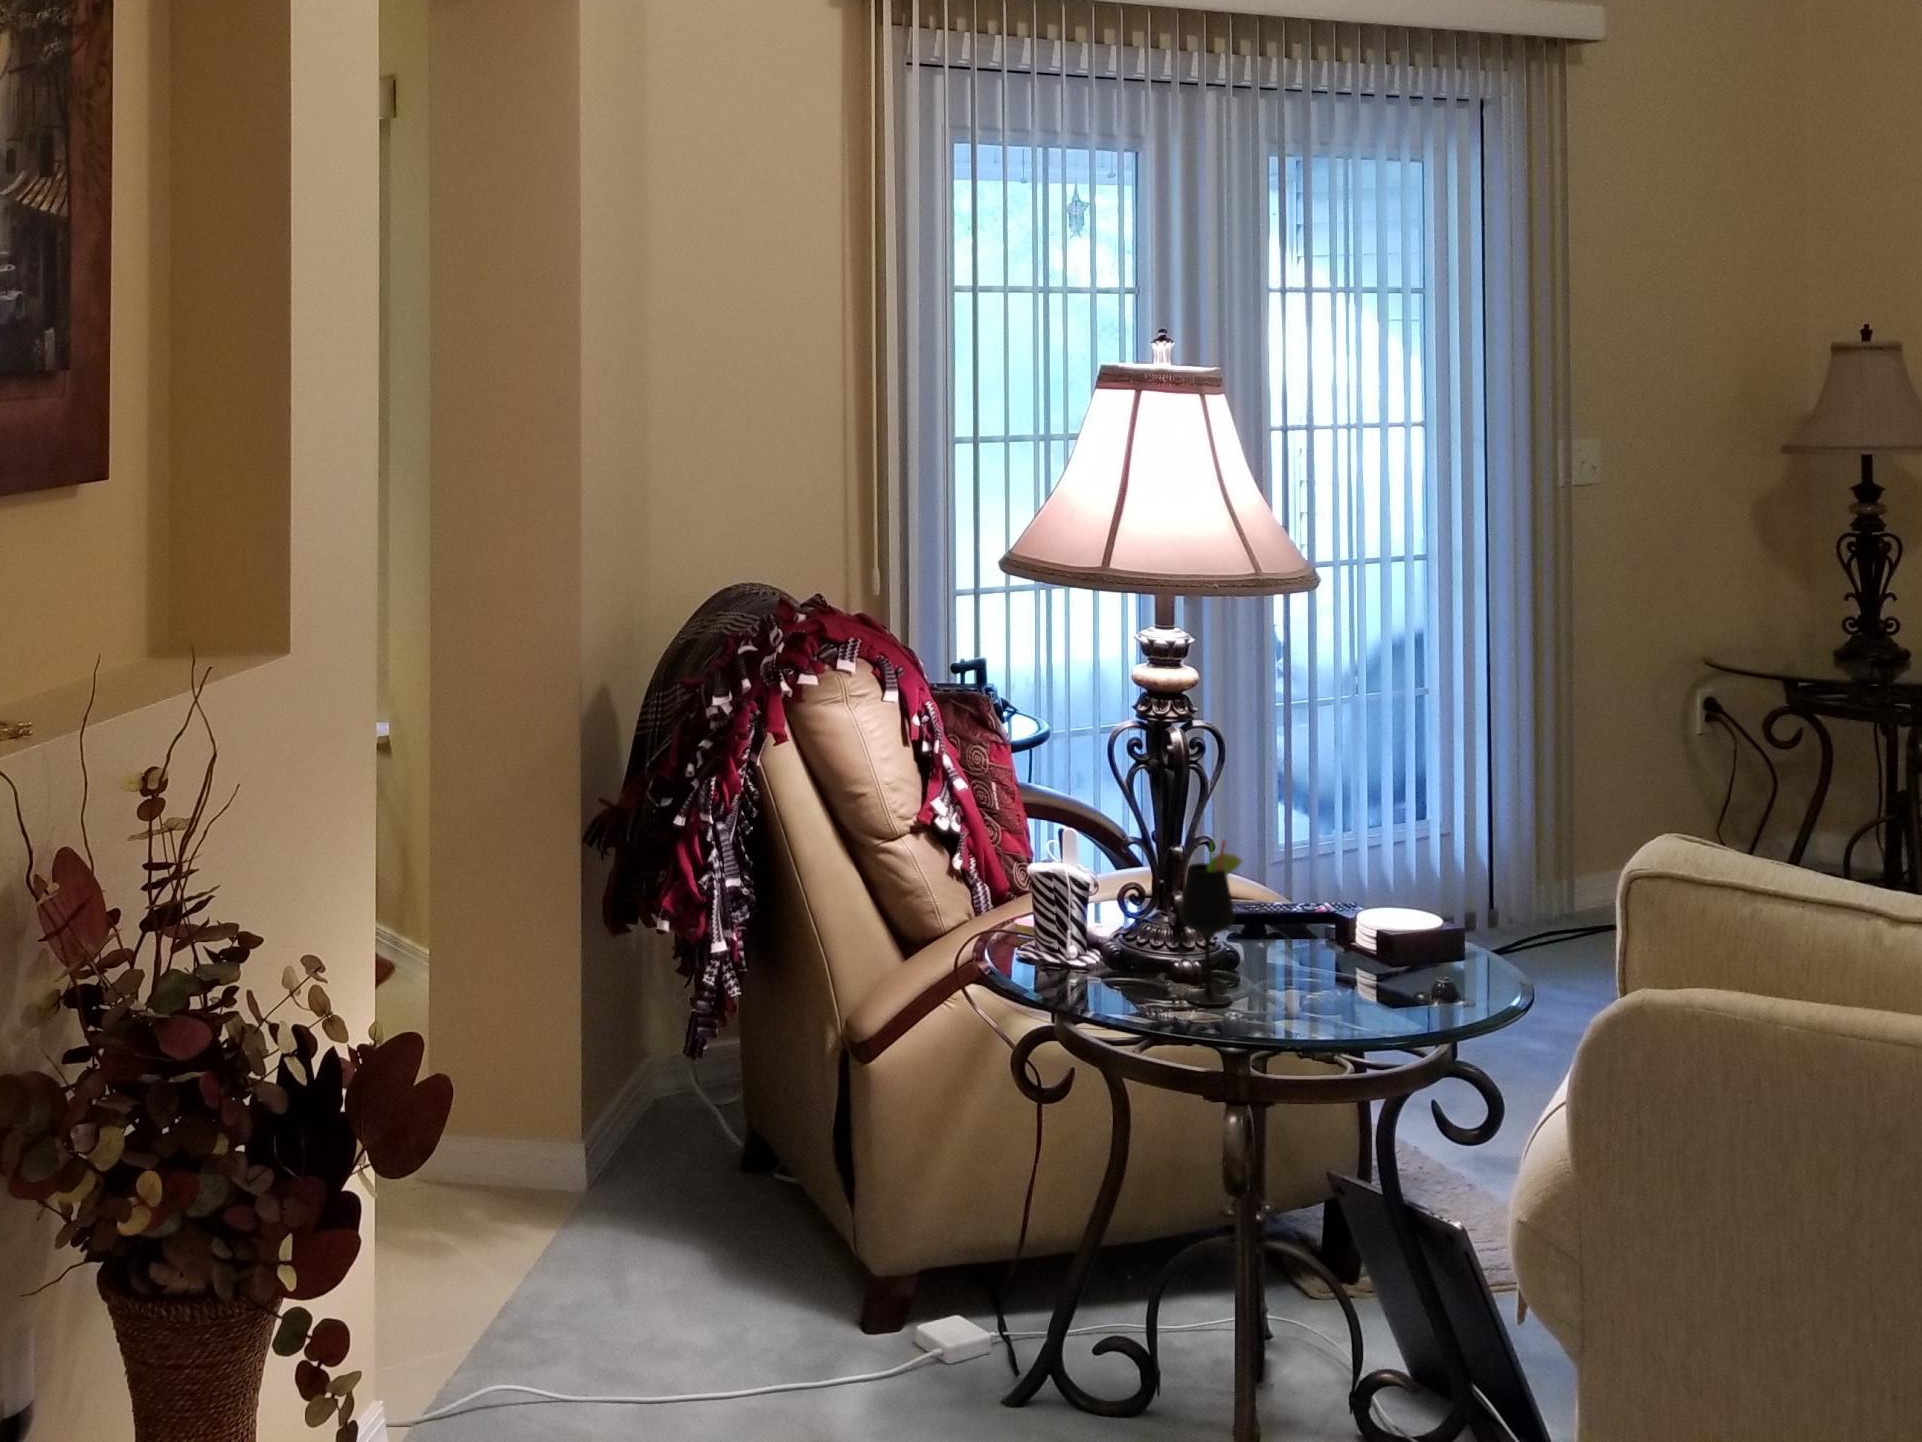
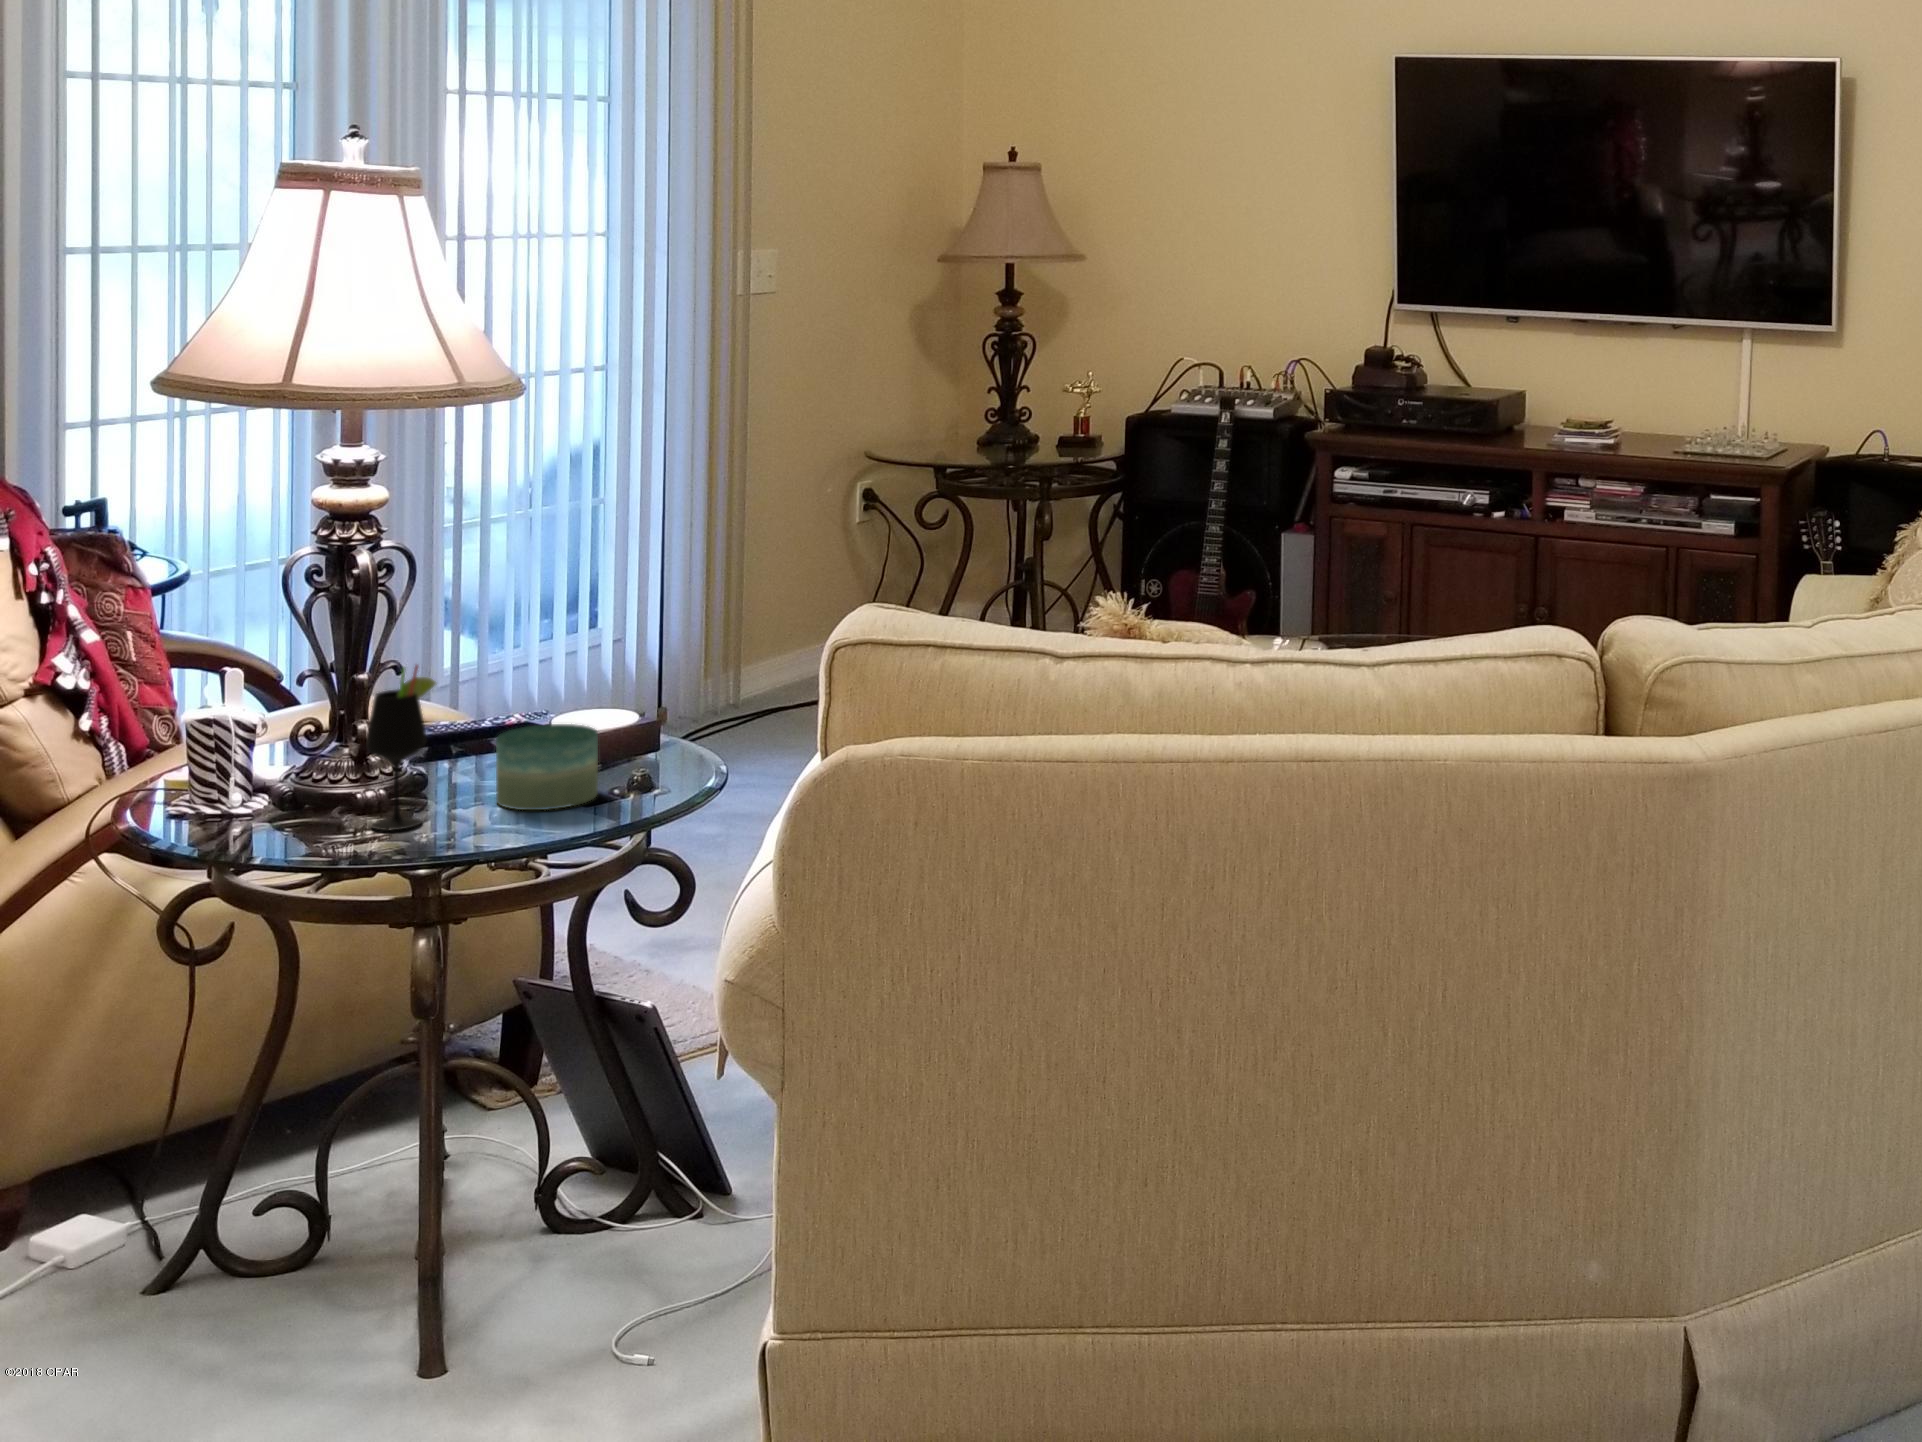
candle: none [1301,917,1403,1009] -> present [496,724,598,810]

